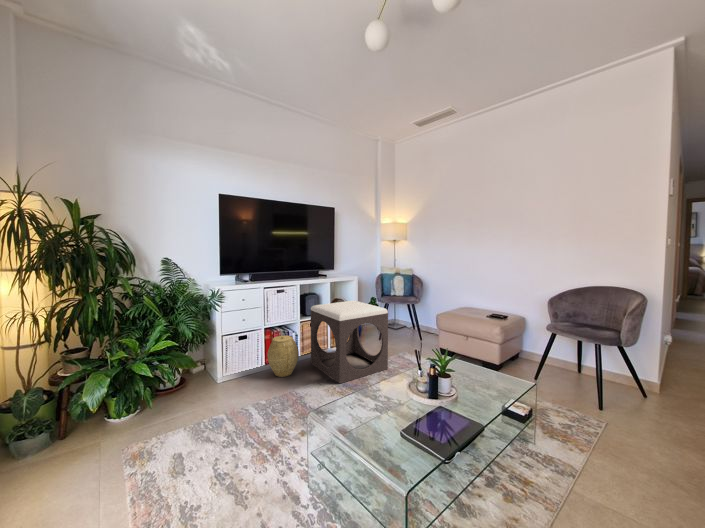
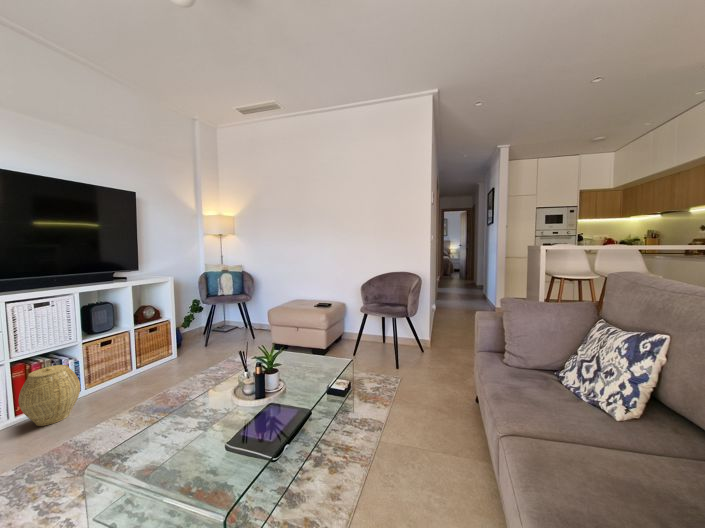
footstool: present [311,301,388,383] -> none [100,306,214,410]

